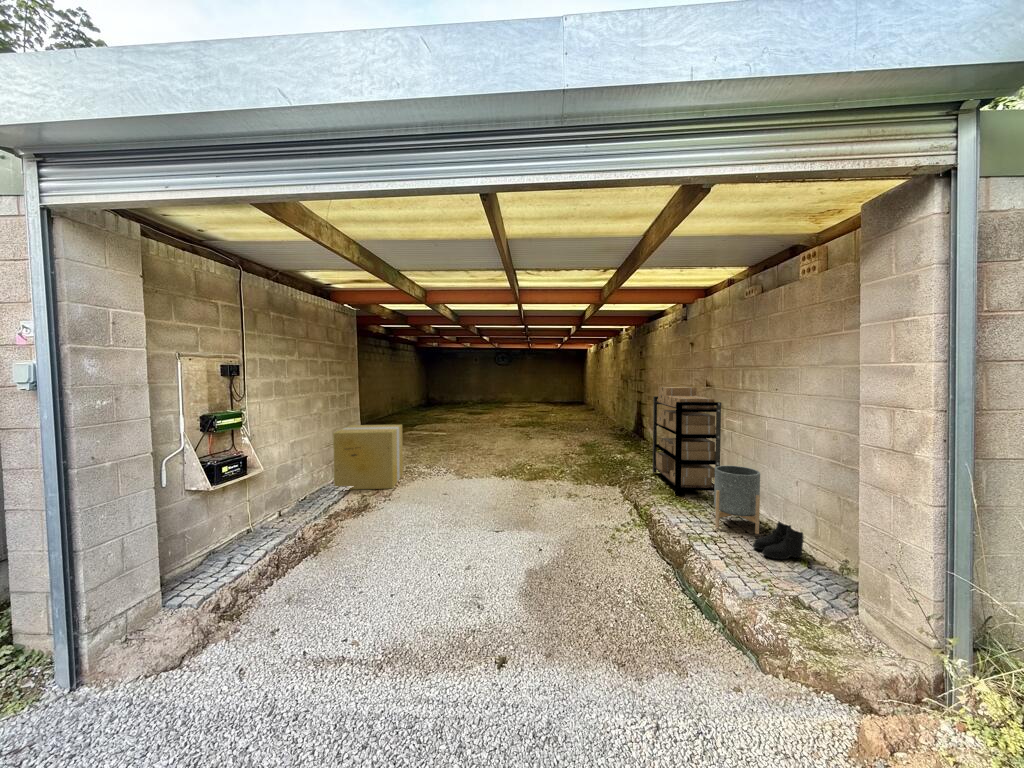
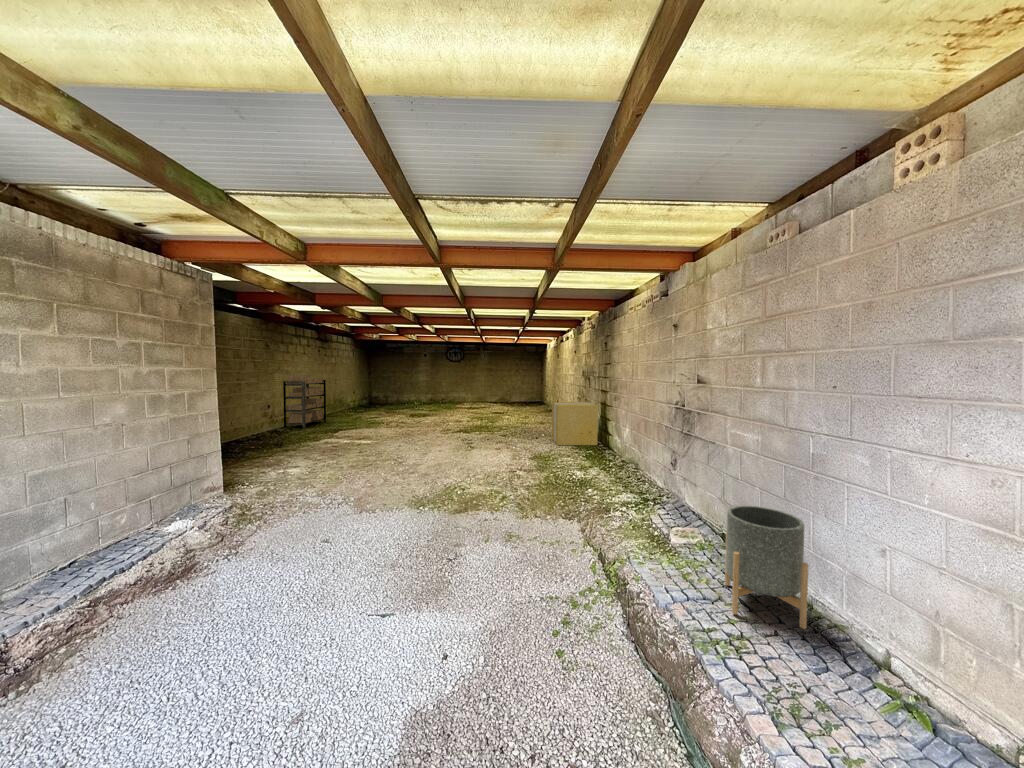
shelving unit: present [653,387,721,495] -> present [283,375,326,428]
cardboard box: present [333,424,403,490] -> present [552,402,598,445]
boots: present [753,522,804,559] -> none [812,622,916,710]

